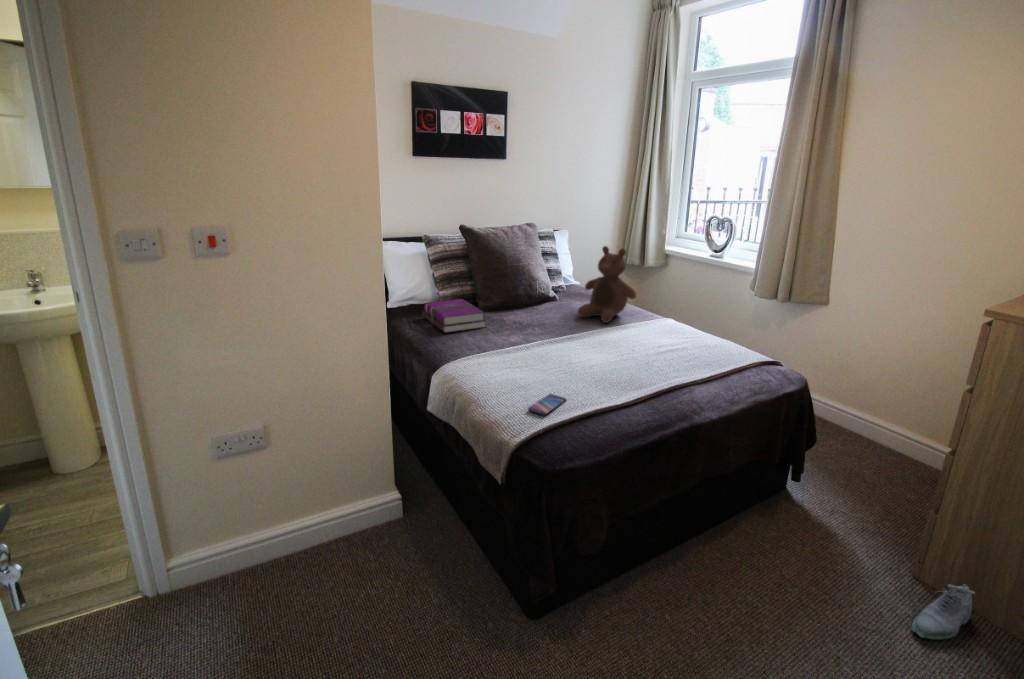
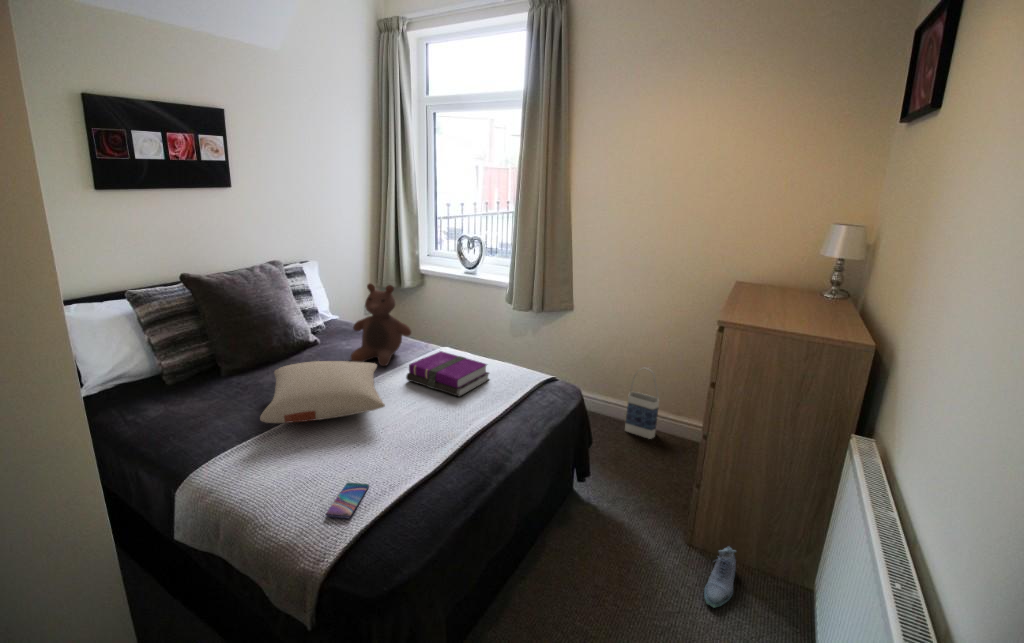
notebook: present [422,299,486,333] -> present [406,351,489,397]
pillow: none [496,303,598,349] -> present [260,361,385,423]
bag: none [870,378,925,464] -> present [625,368,659,439]

